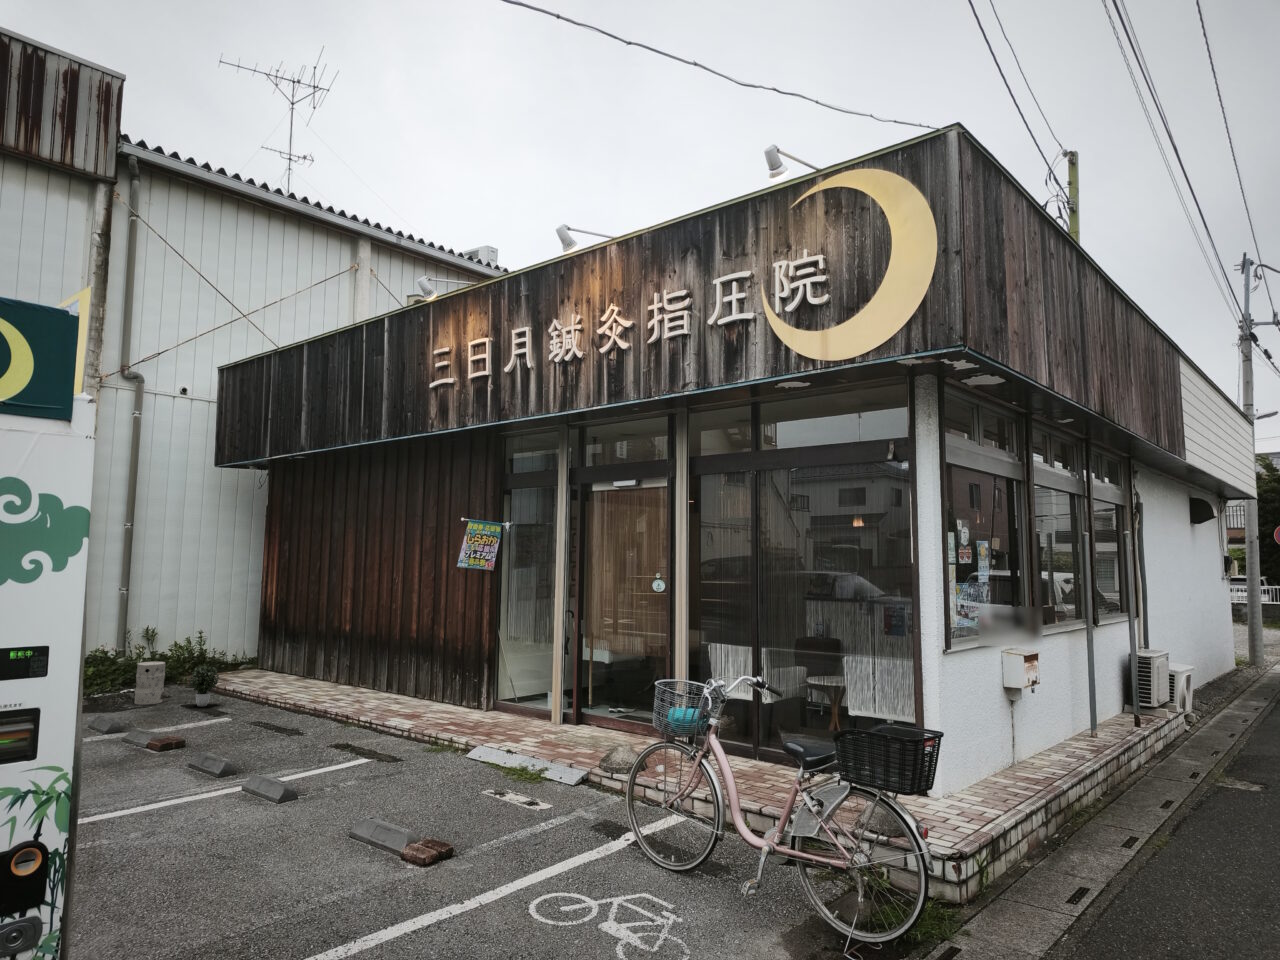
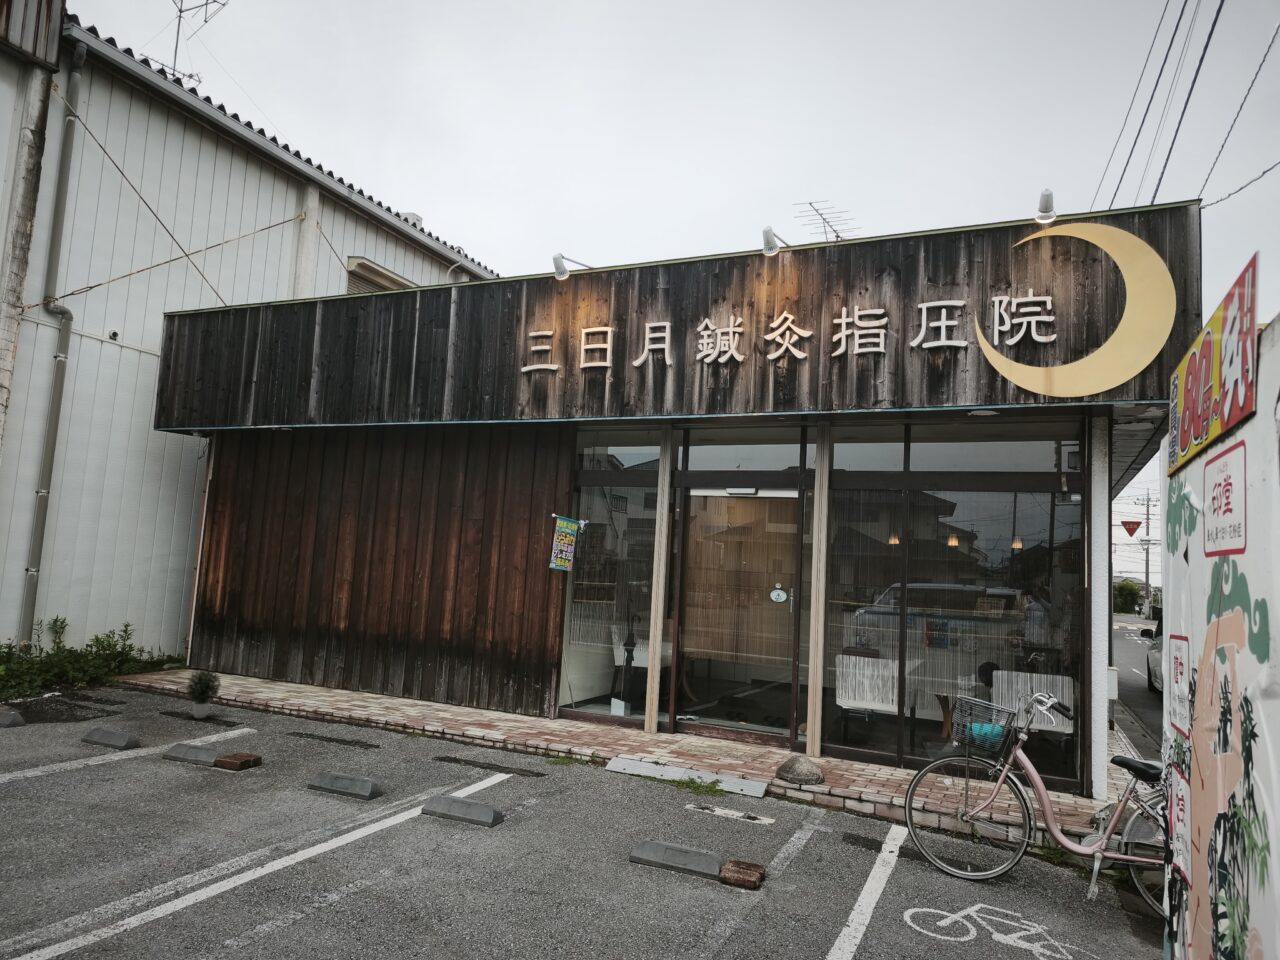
trash can: present [134,661,165,705] -> none [104,666,144,719]

